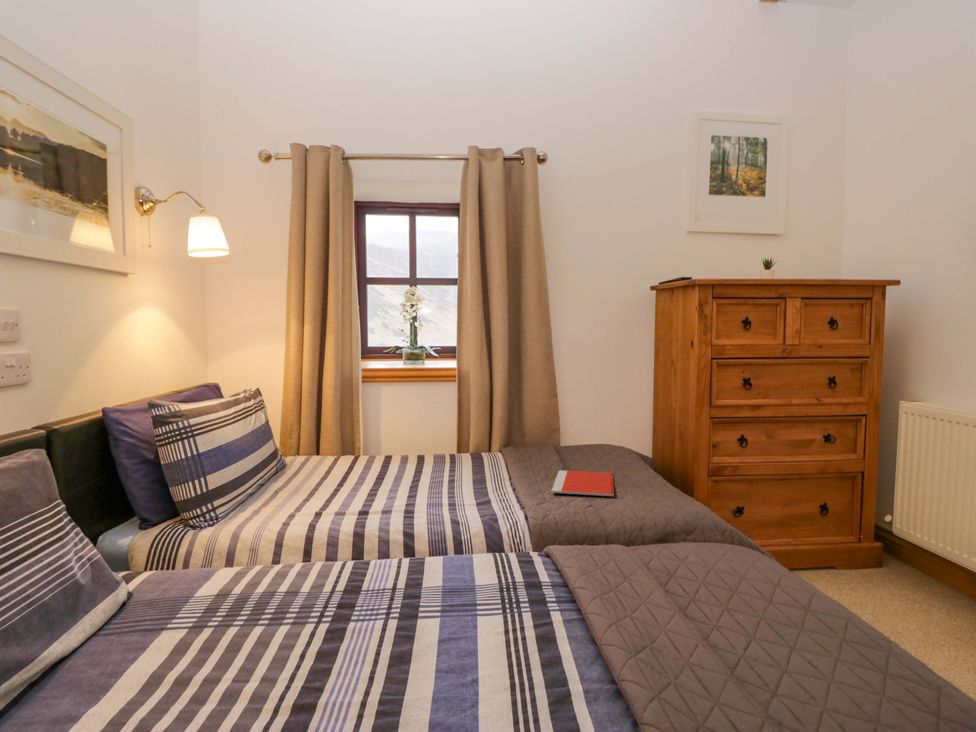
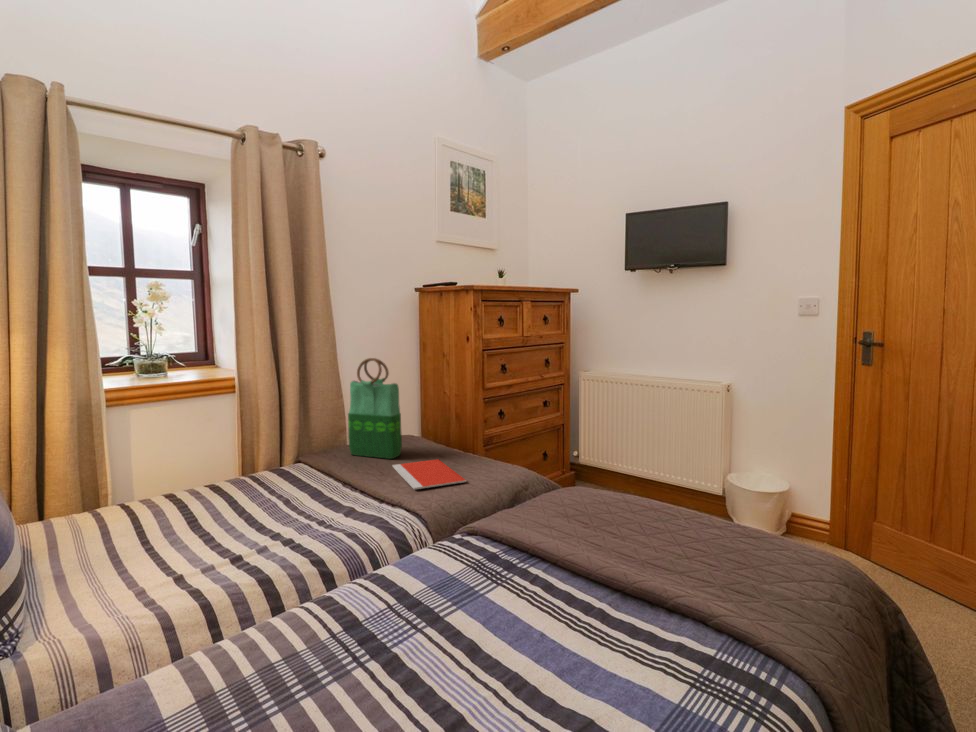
tote bag: none [531,355,580,465] -> present [348,358,402,459]

